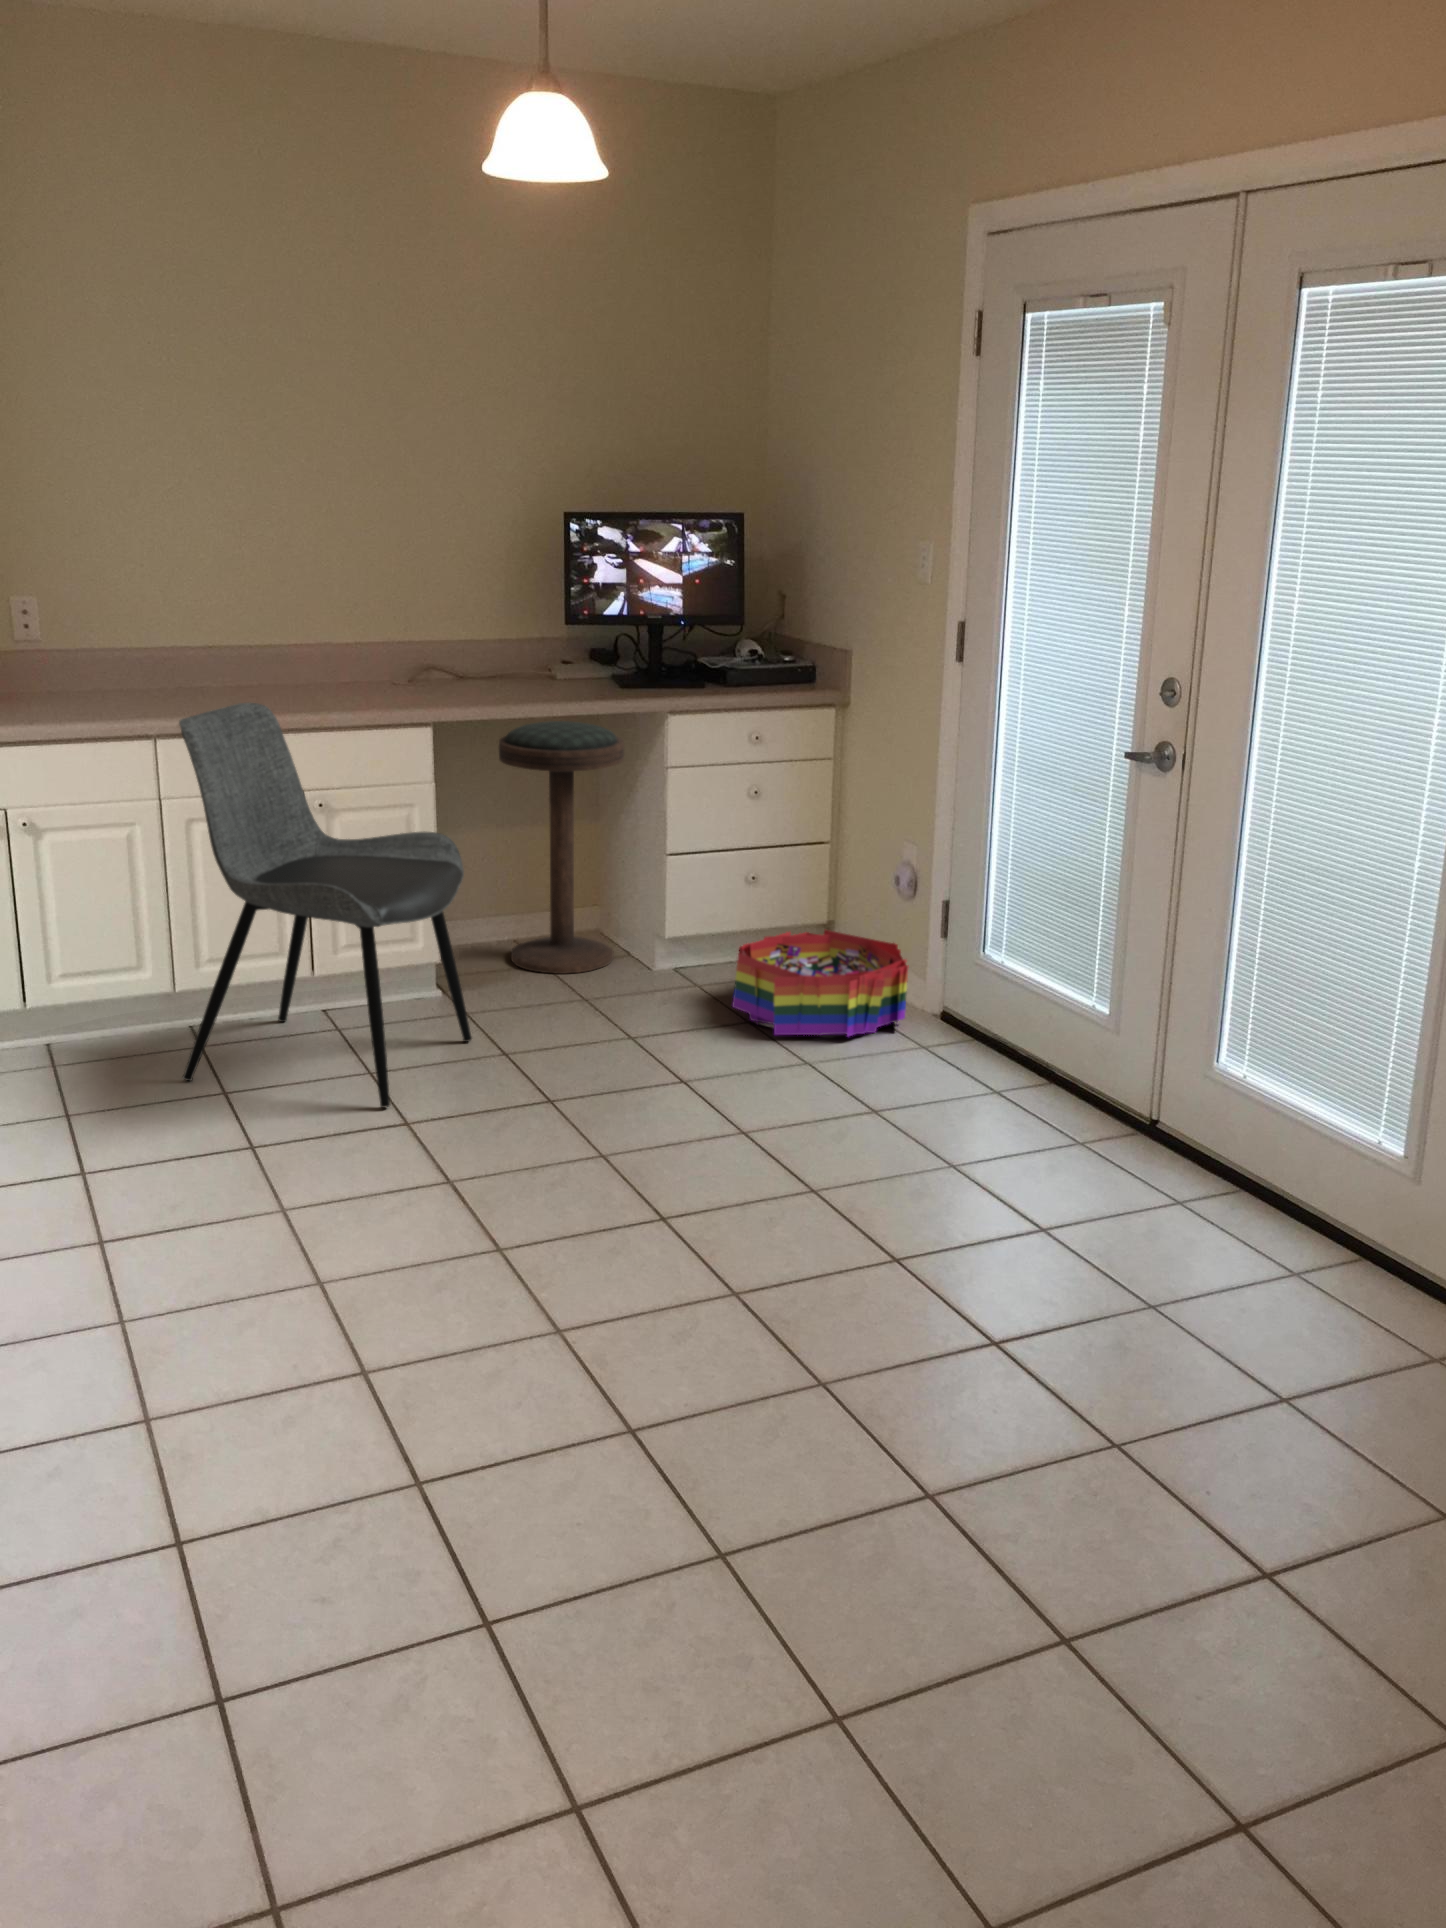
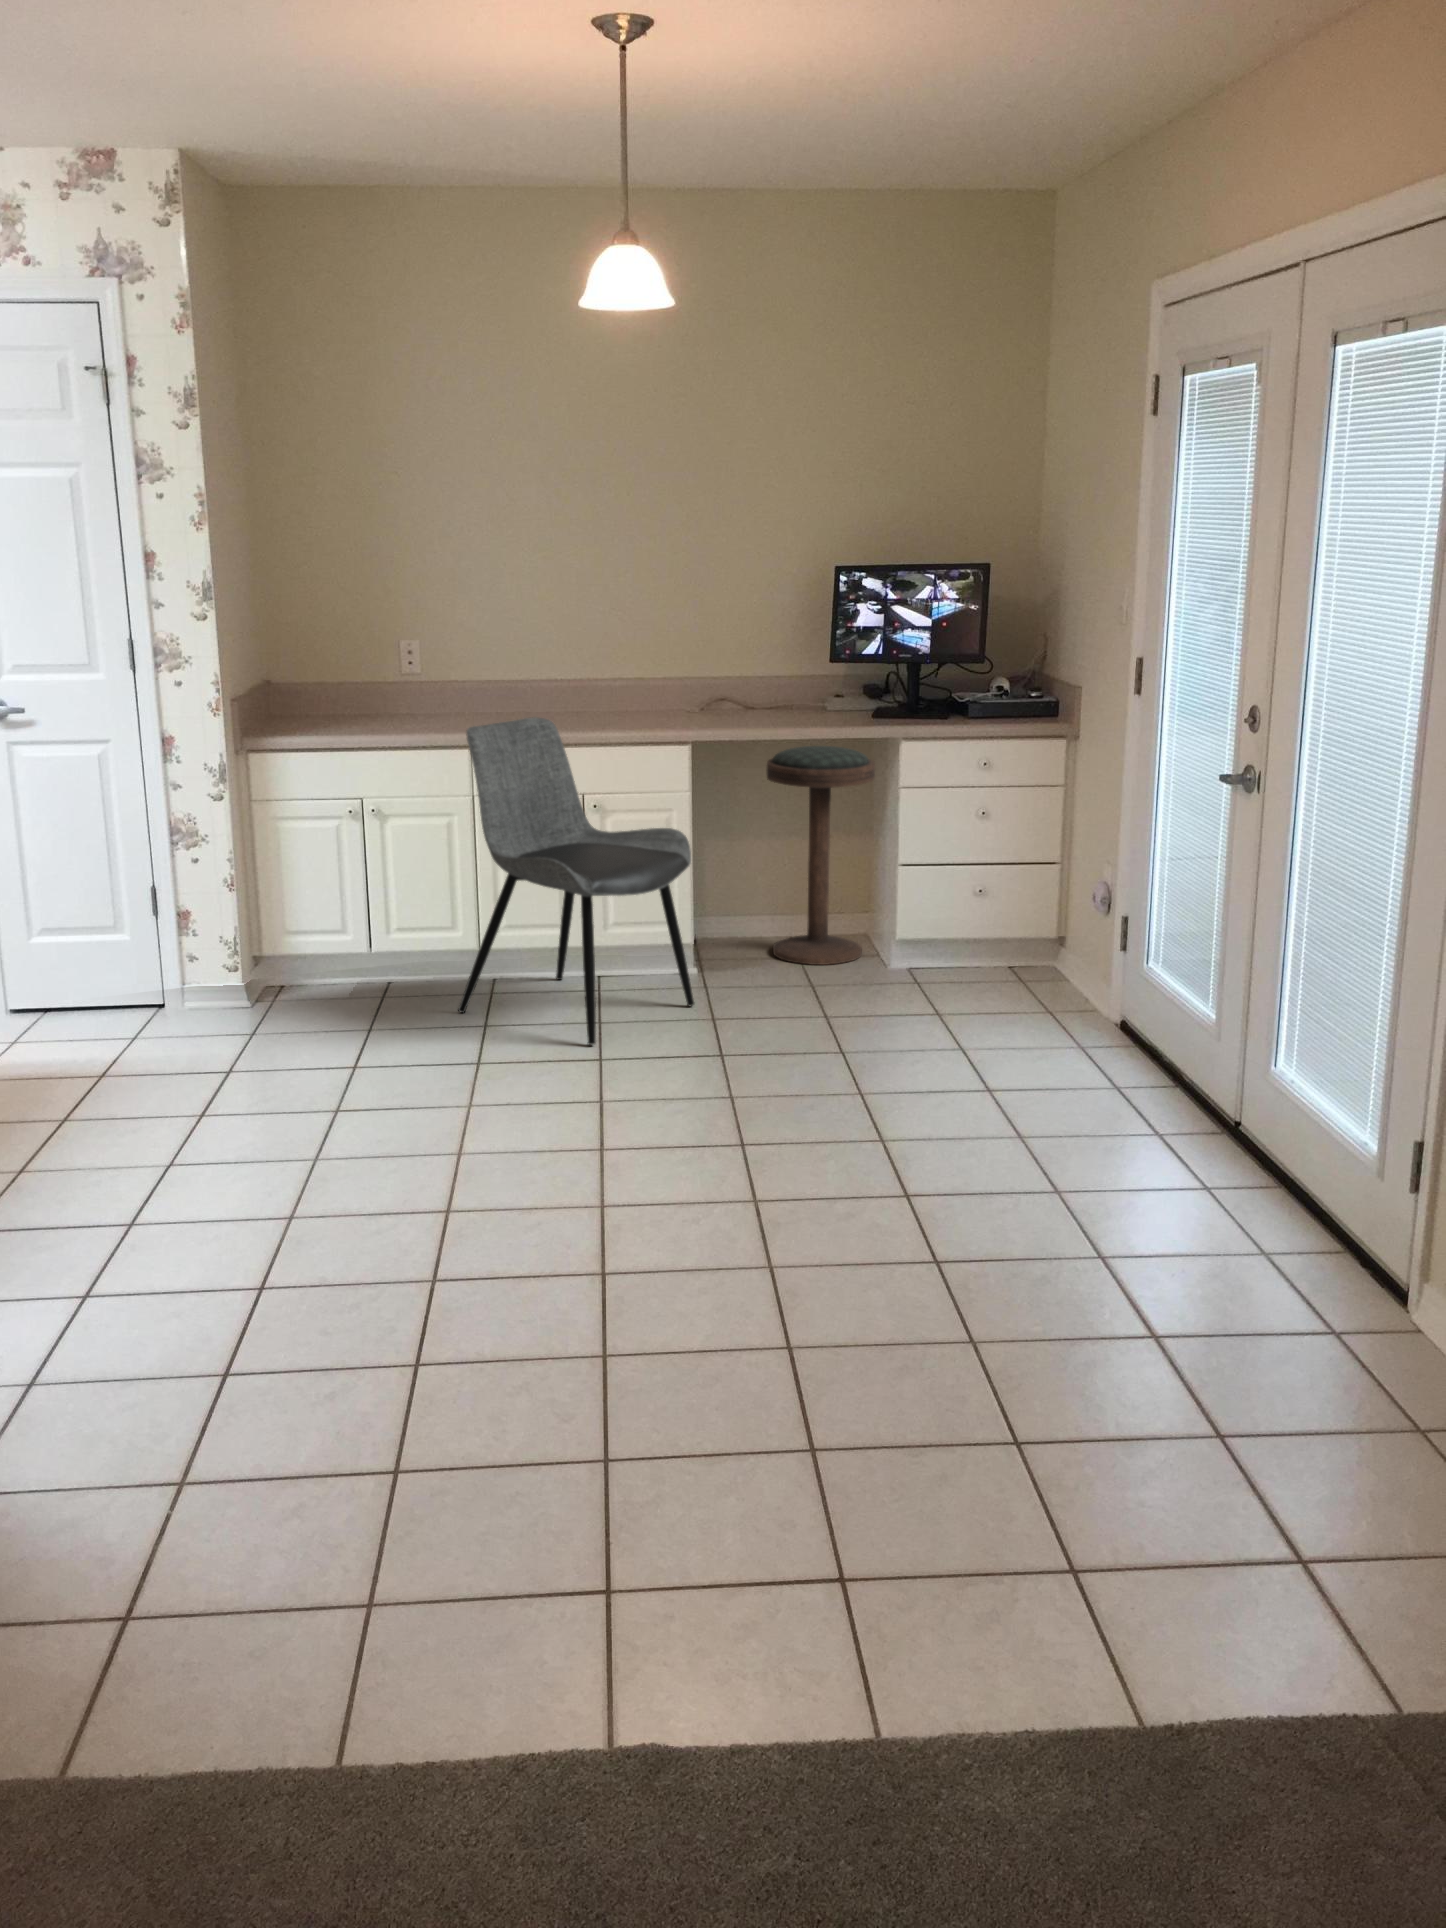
storage bin: present [732,930,908,1036] -> none [925,940,1091,1032]

